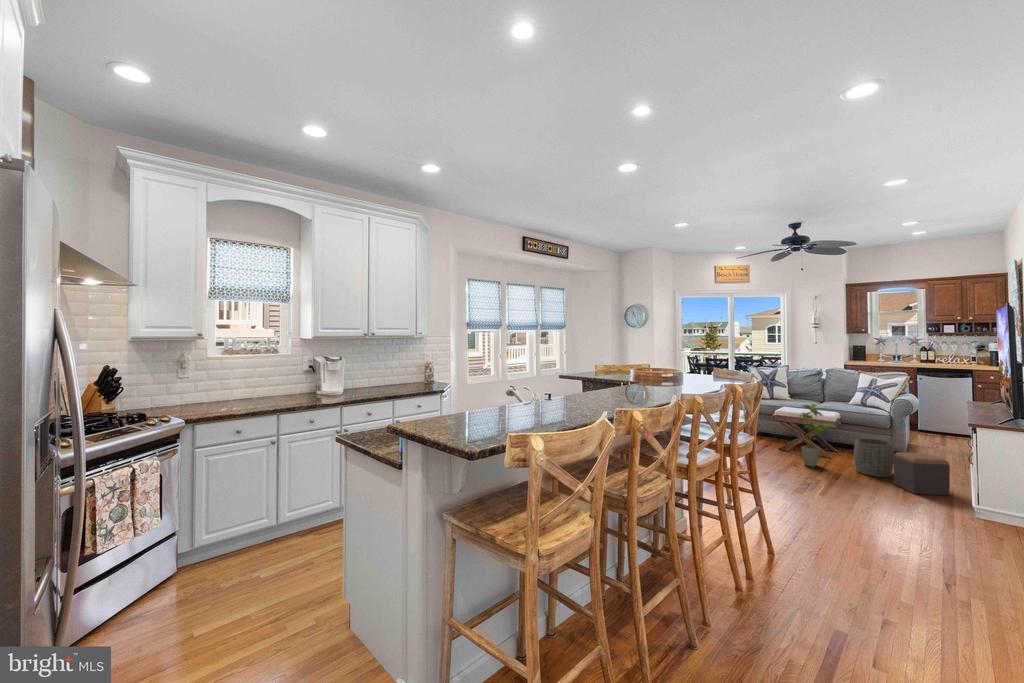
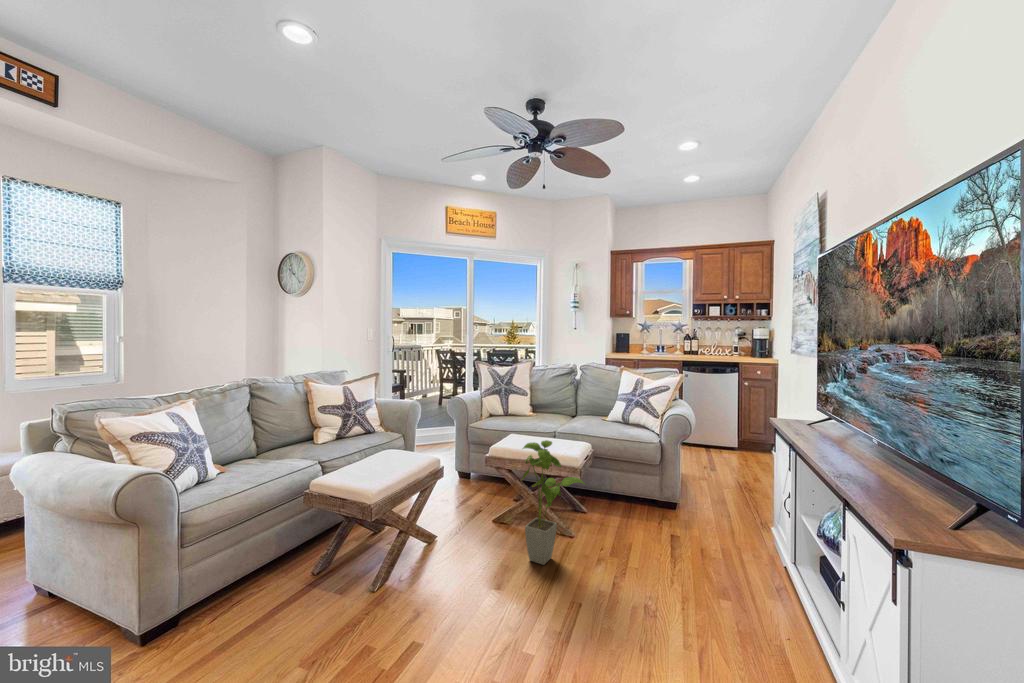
woven basket: present [854,438,894,477] -> none [611,499,674,584]
footstool: present [894,452,950,495] -> none [677,541,778,653]

